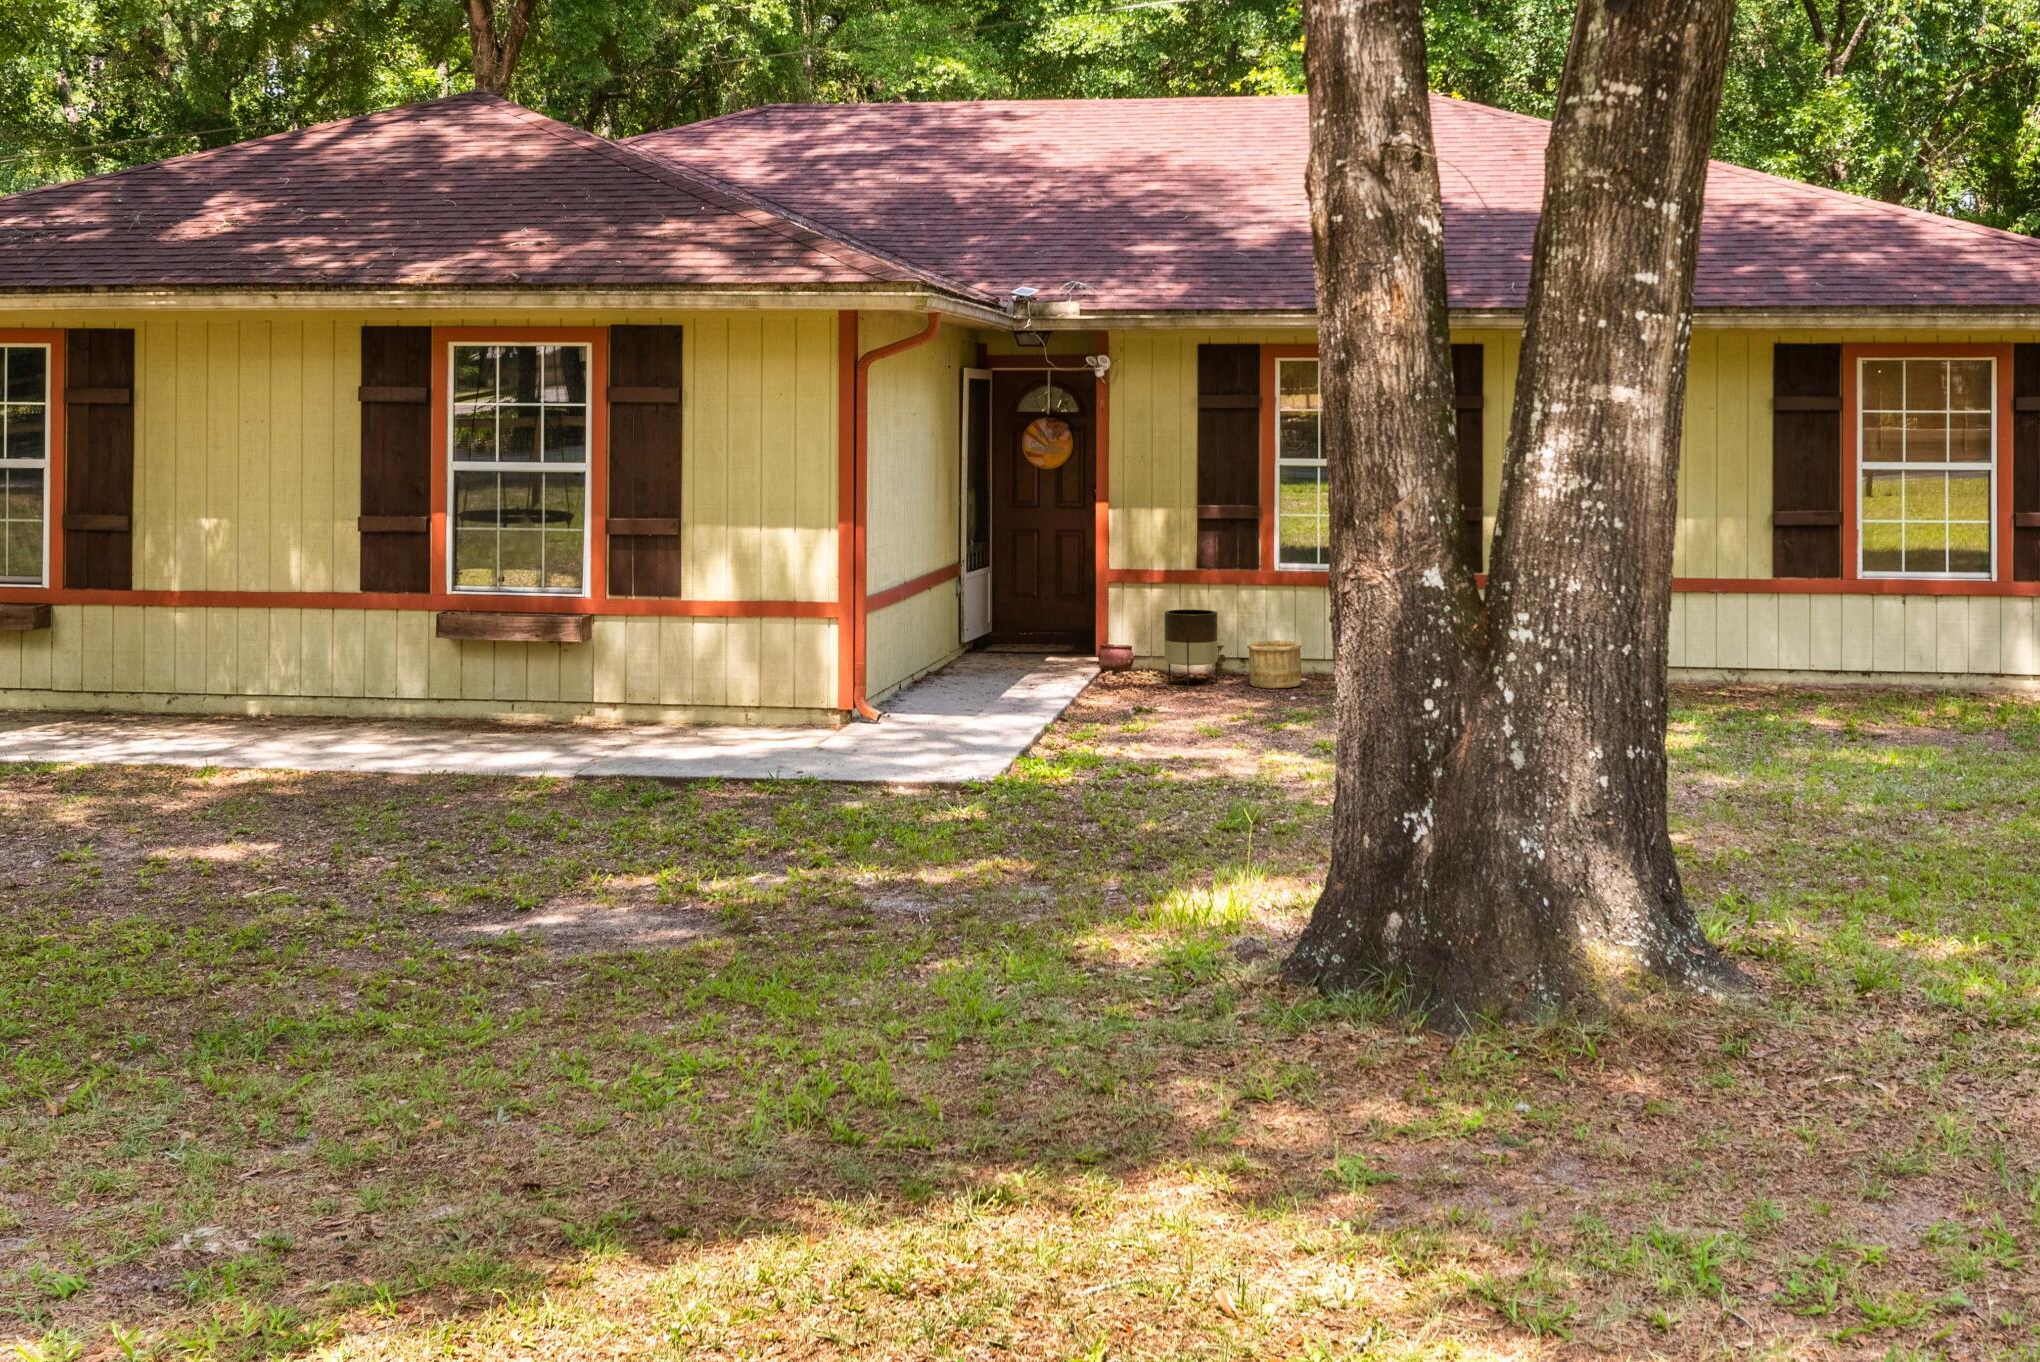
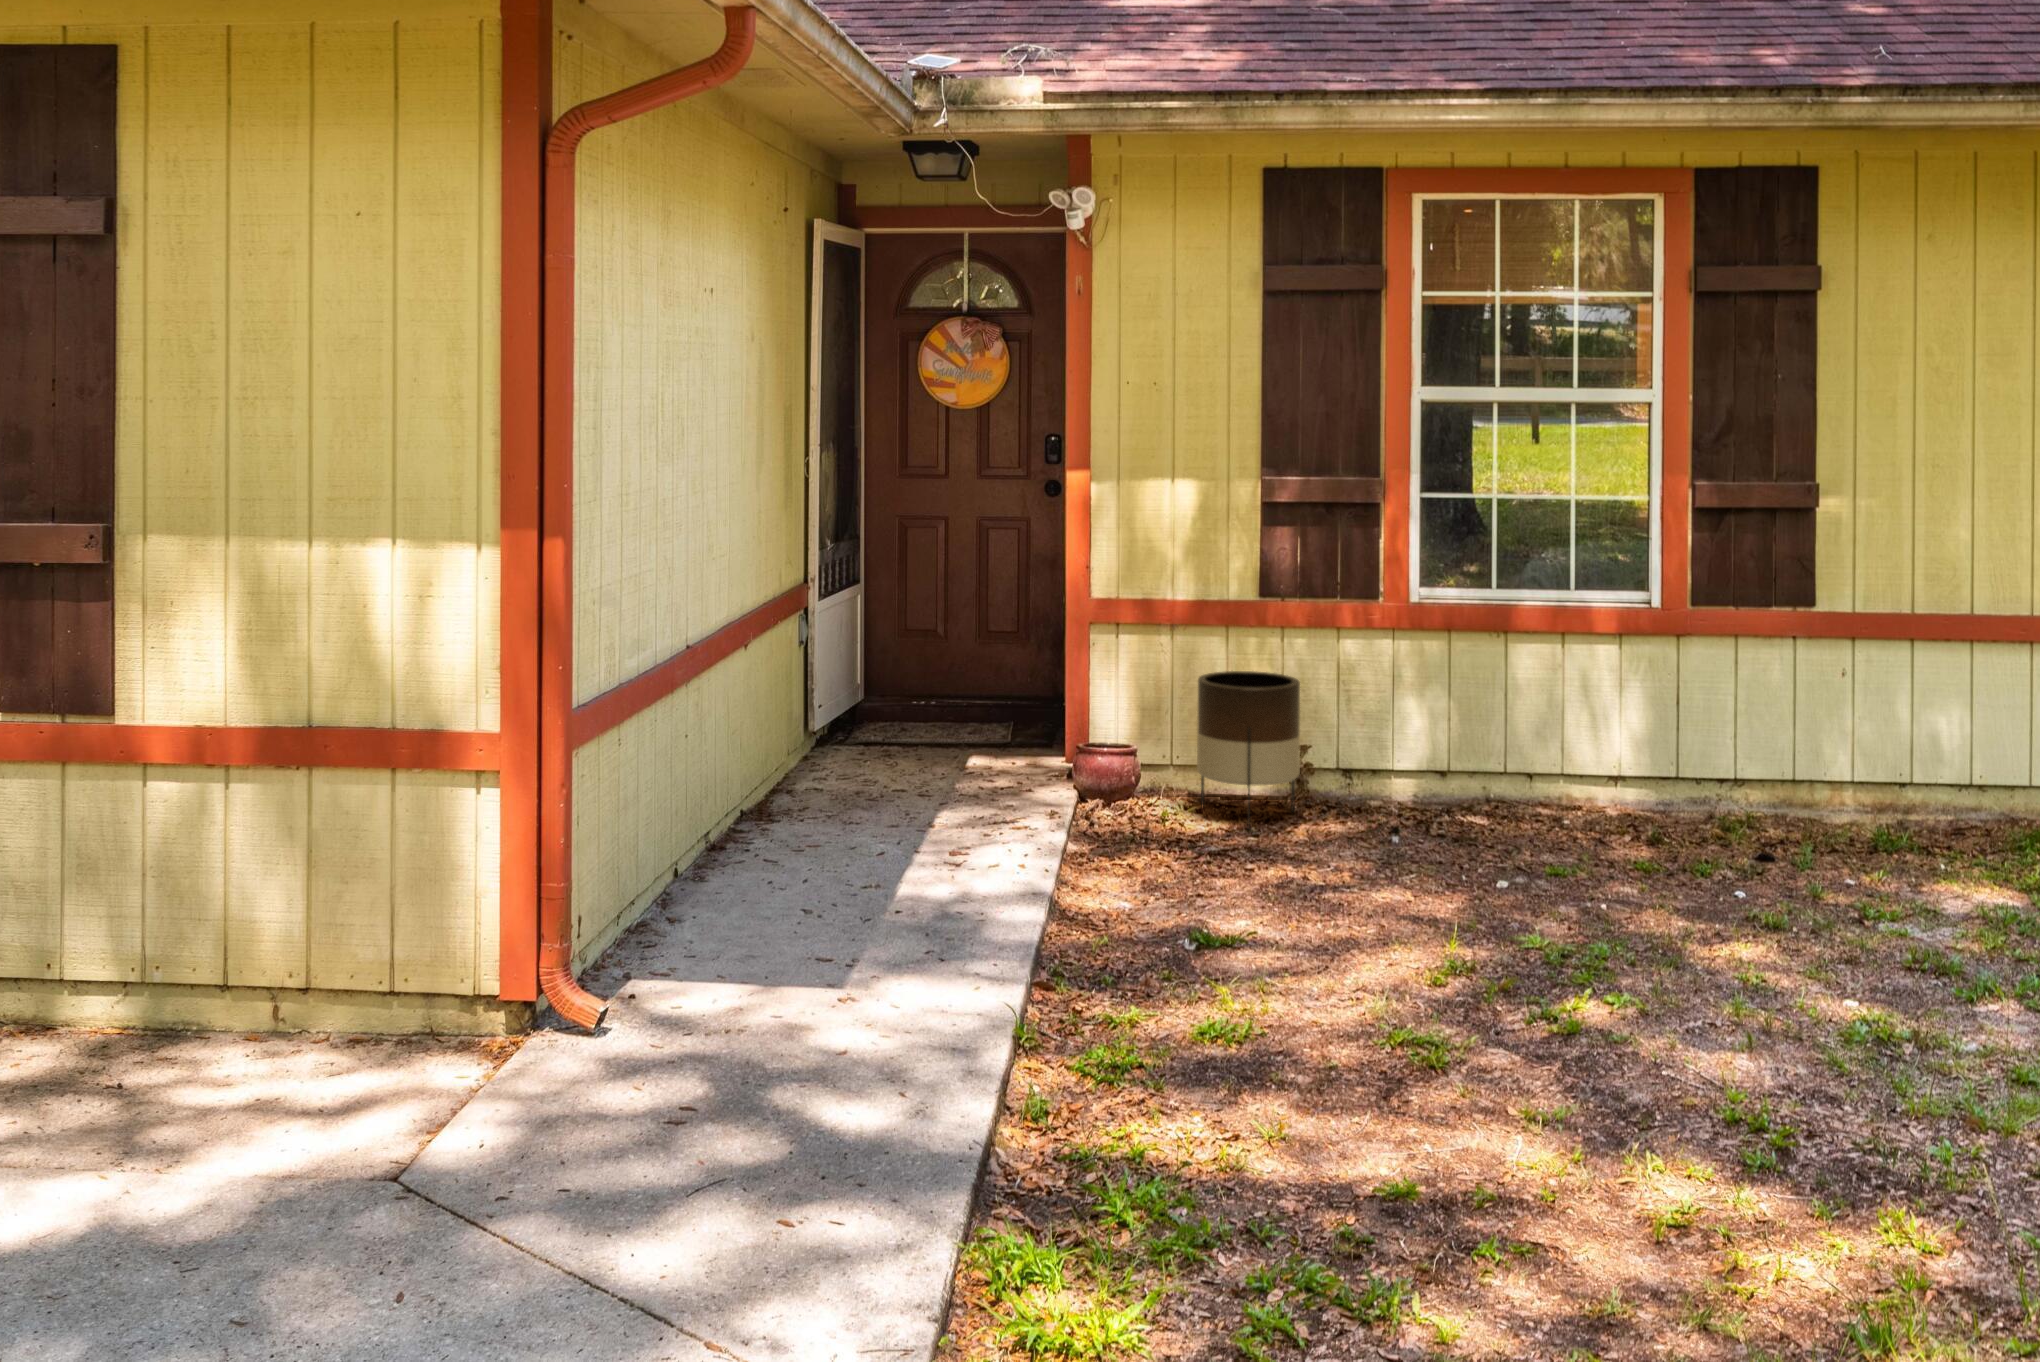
wooden bucket: present [1247,640,1302,688] -> none [1359,731,1463,832]

